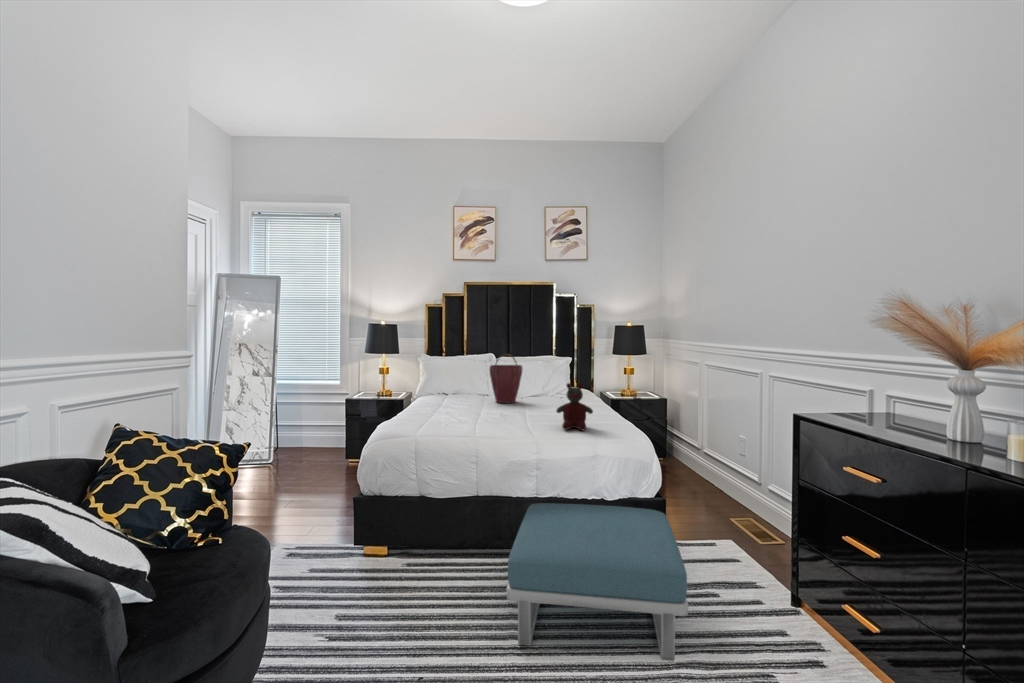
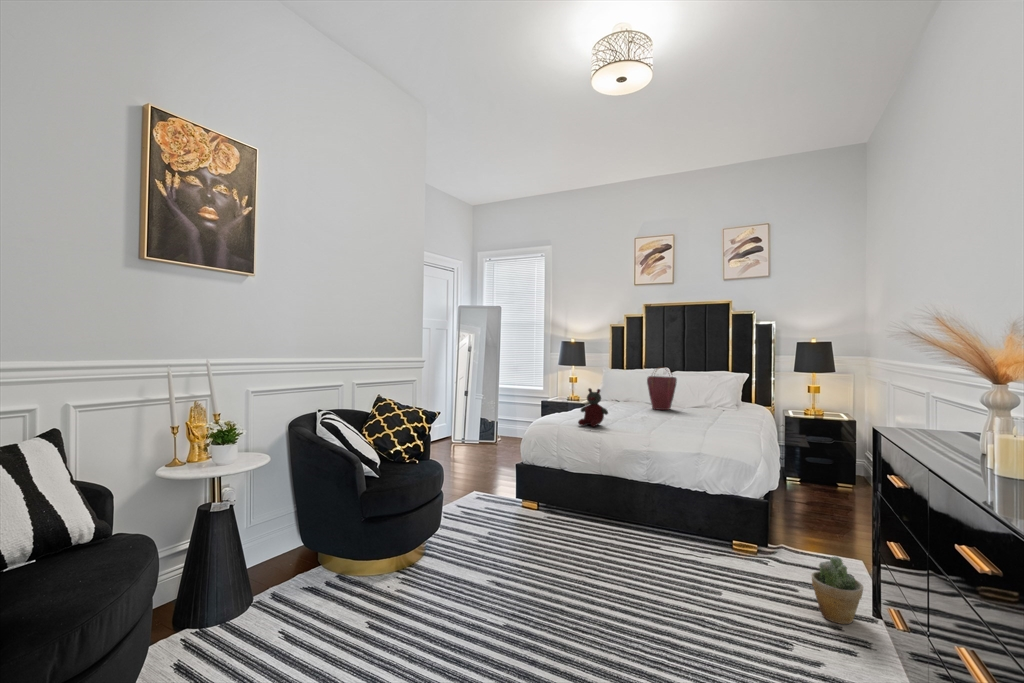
stuffed bear: present [556,383,593,430] -> present [578,388,608,427]
footstool: present [506,503,688,661] -> none [587,485,753,609]
potted plant: none [755,560,808,634] -> present [812,556,863,624]

